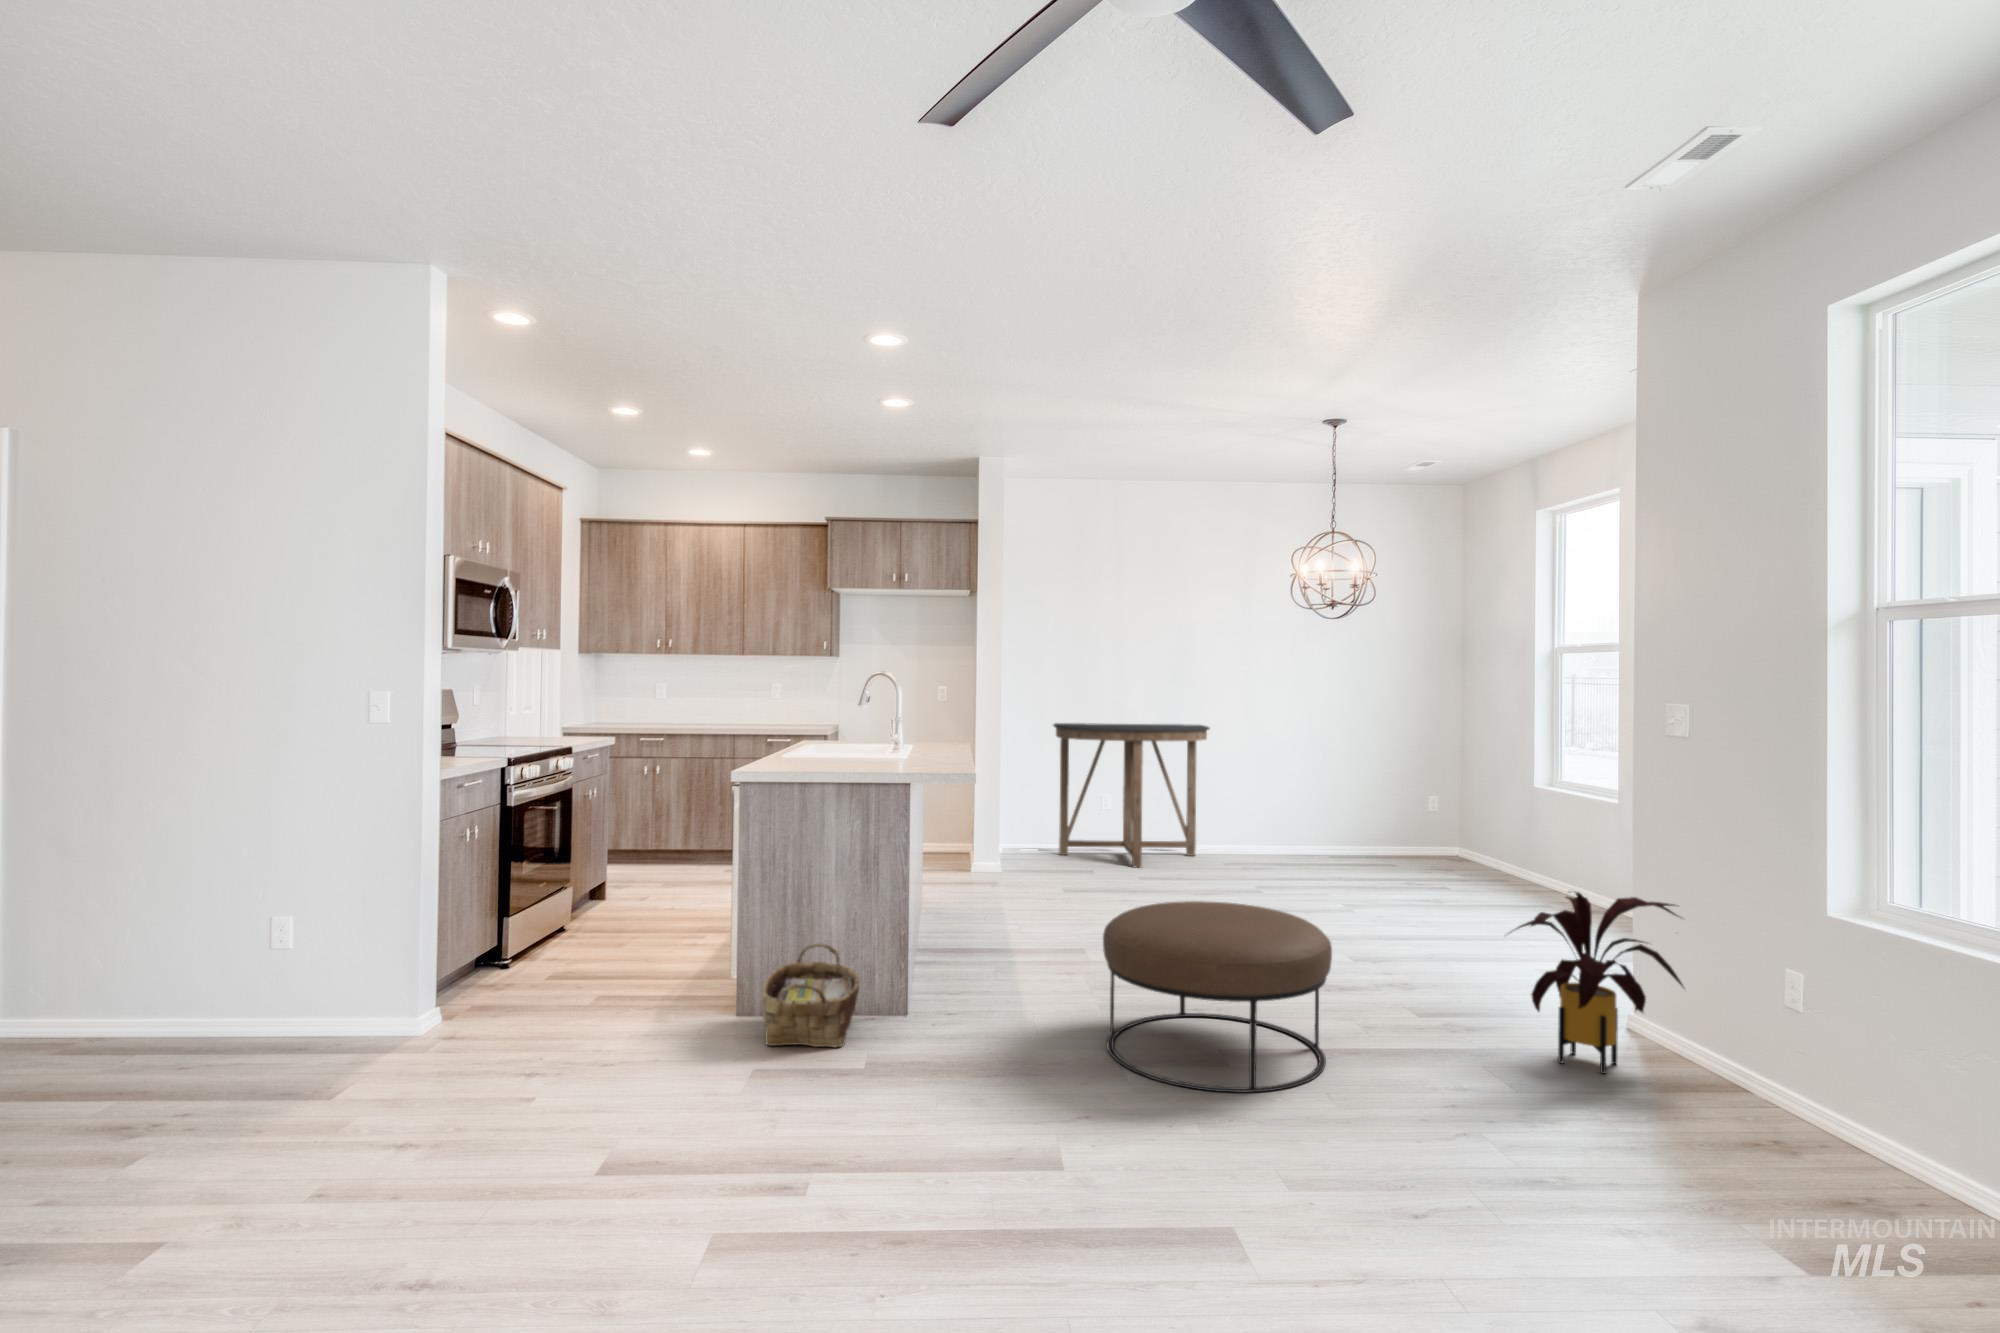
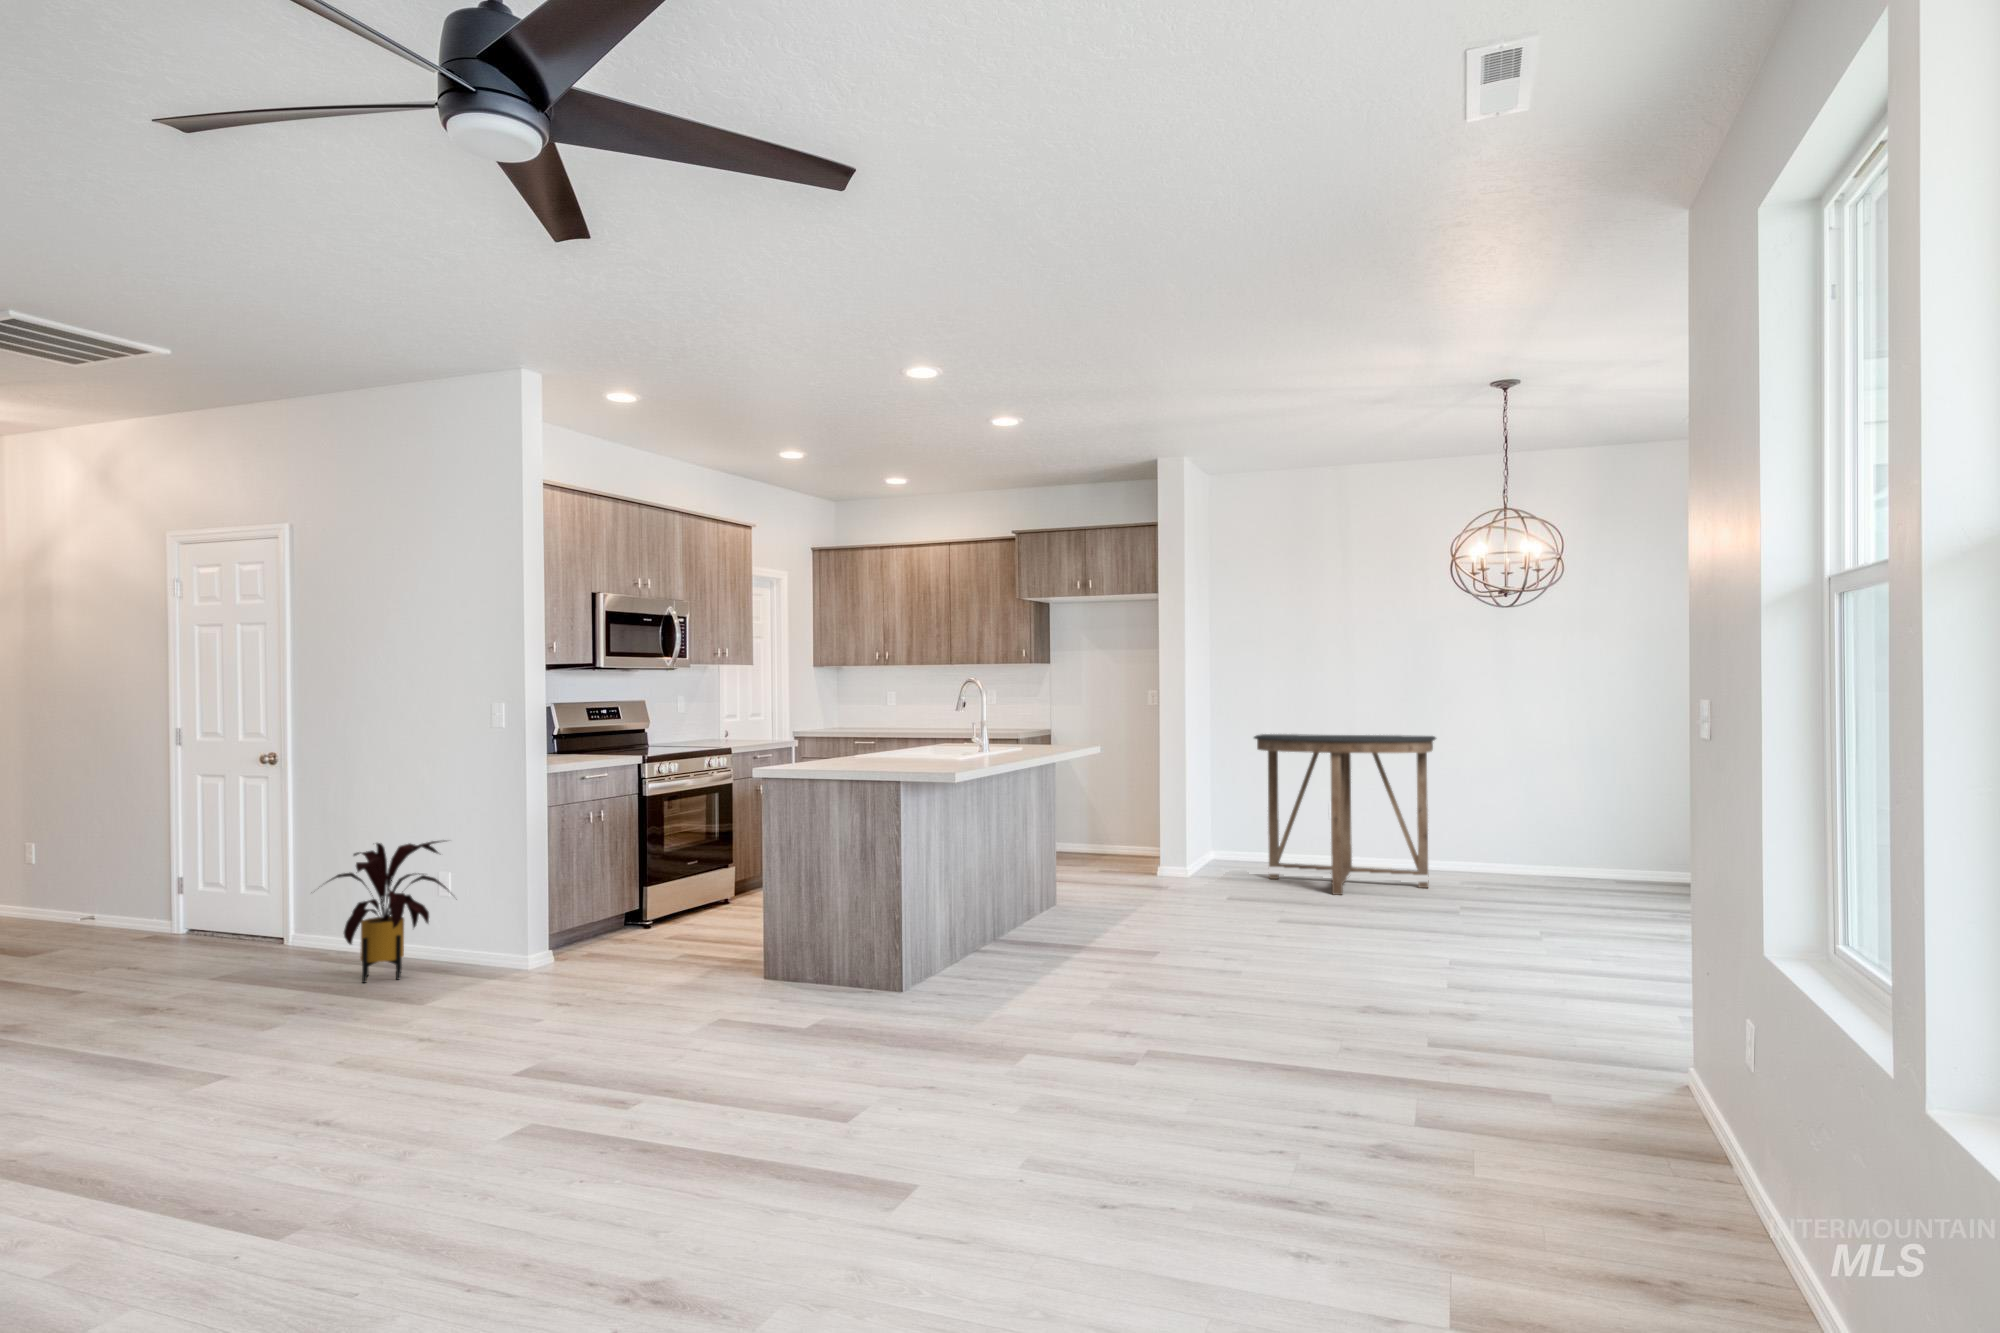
house plant: present [1516,892,1685,1074] -> present [328,841,448,983]
ottoman: present [1103,901,1332,1093] -> none [1010,902,1240,1085]
woven basket: present [762,943,860,1047] -> none [743,919,843,1008]

